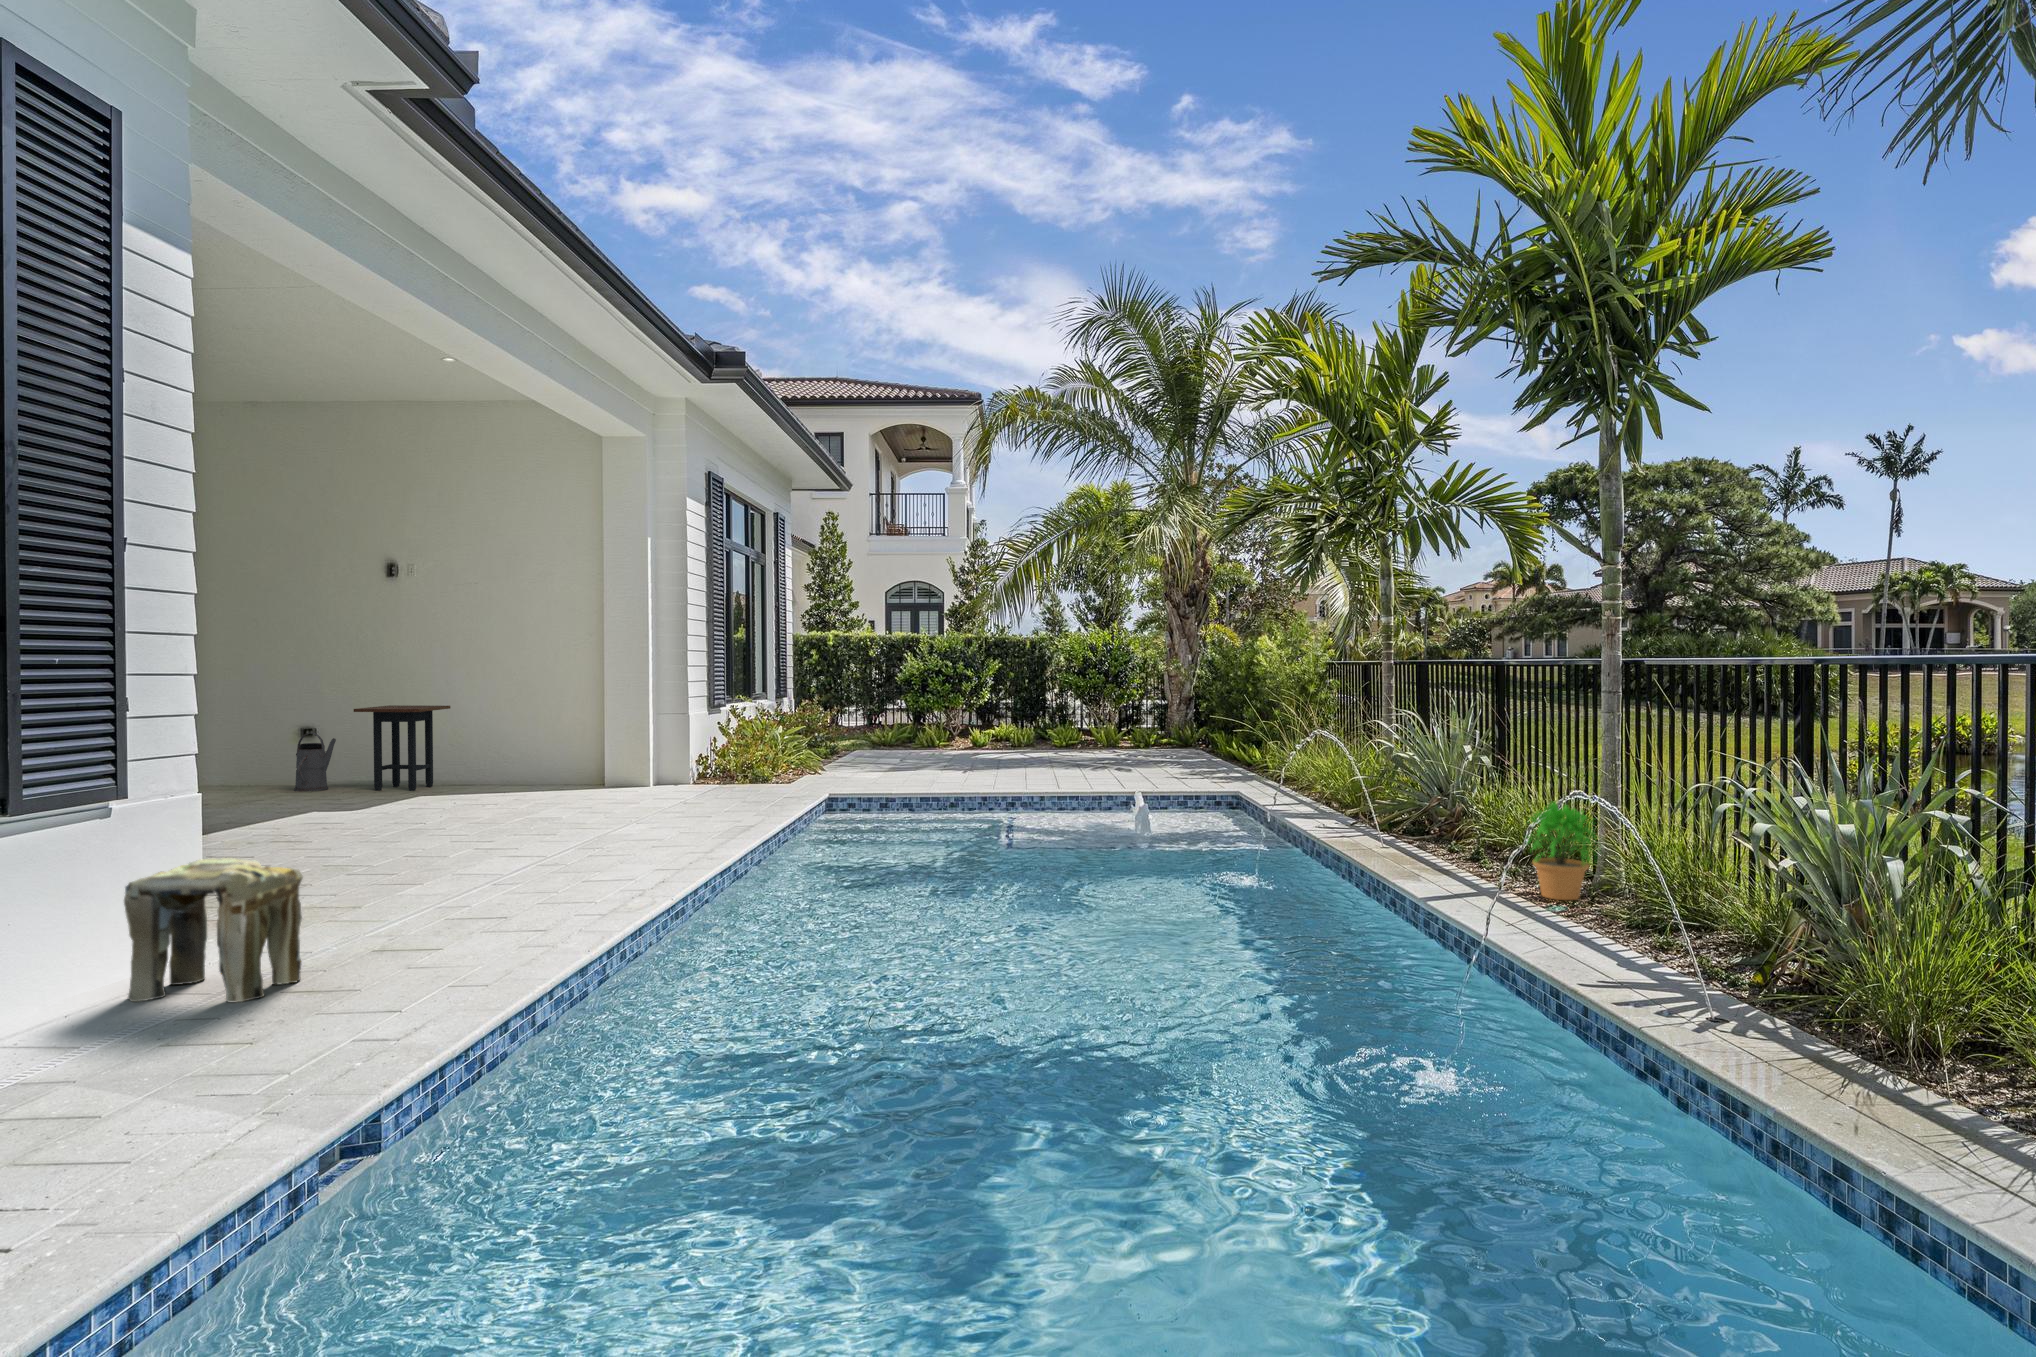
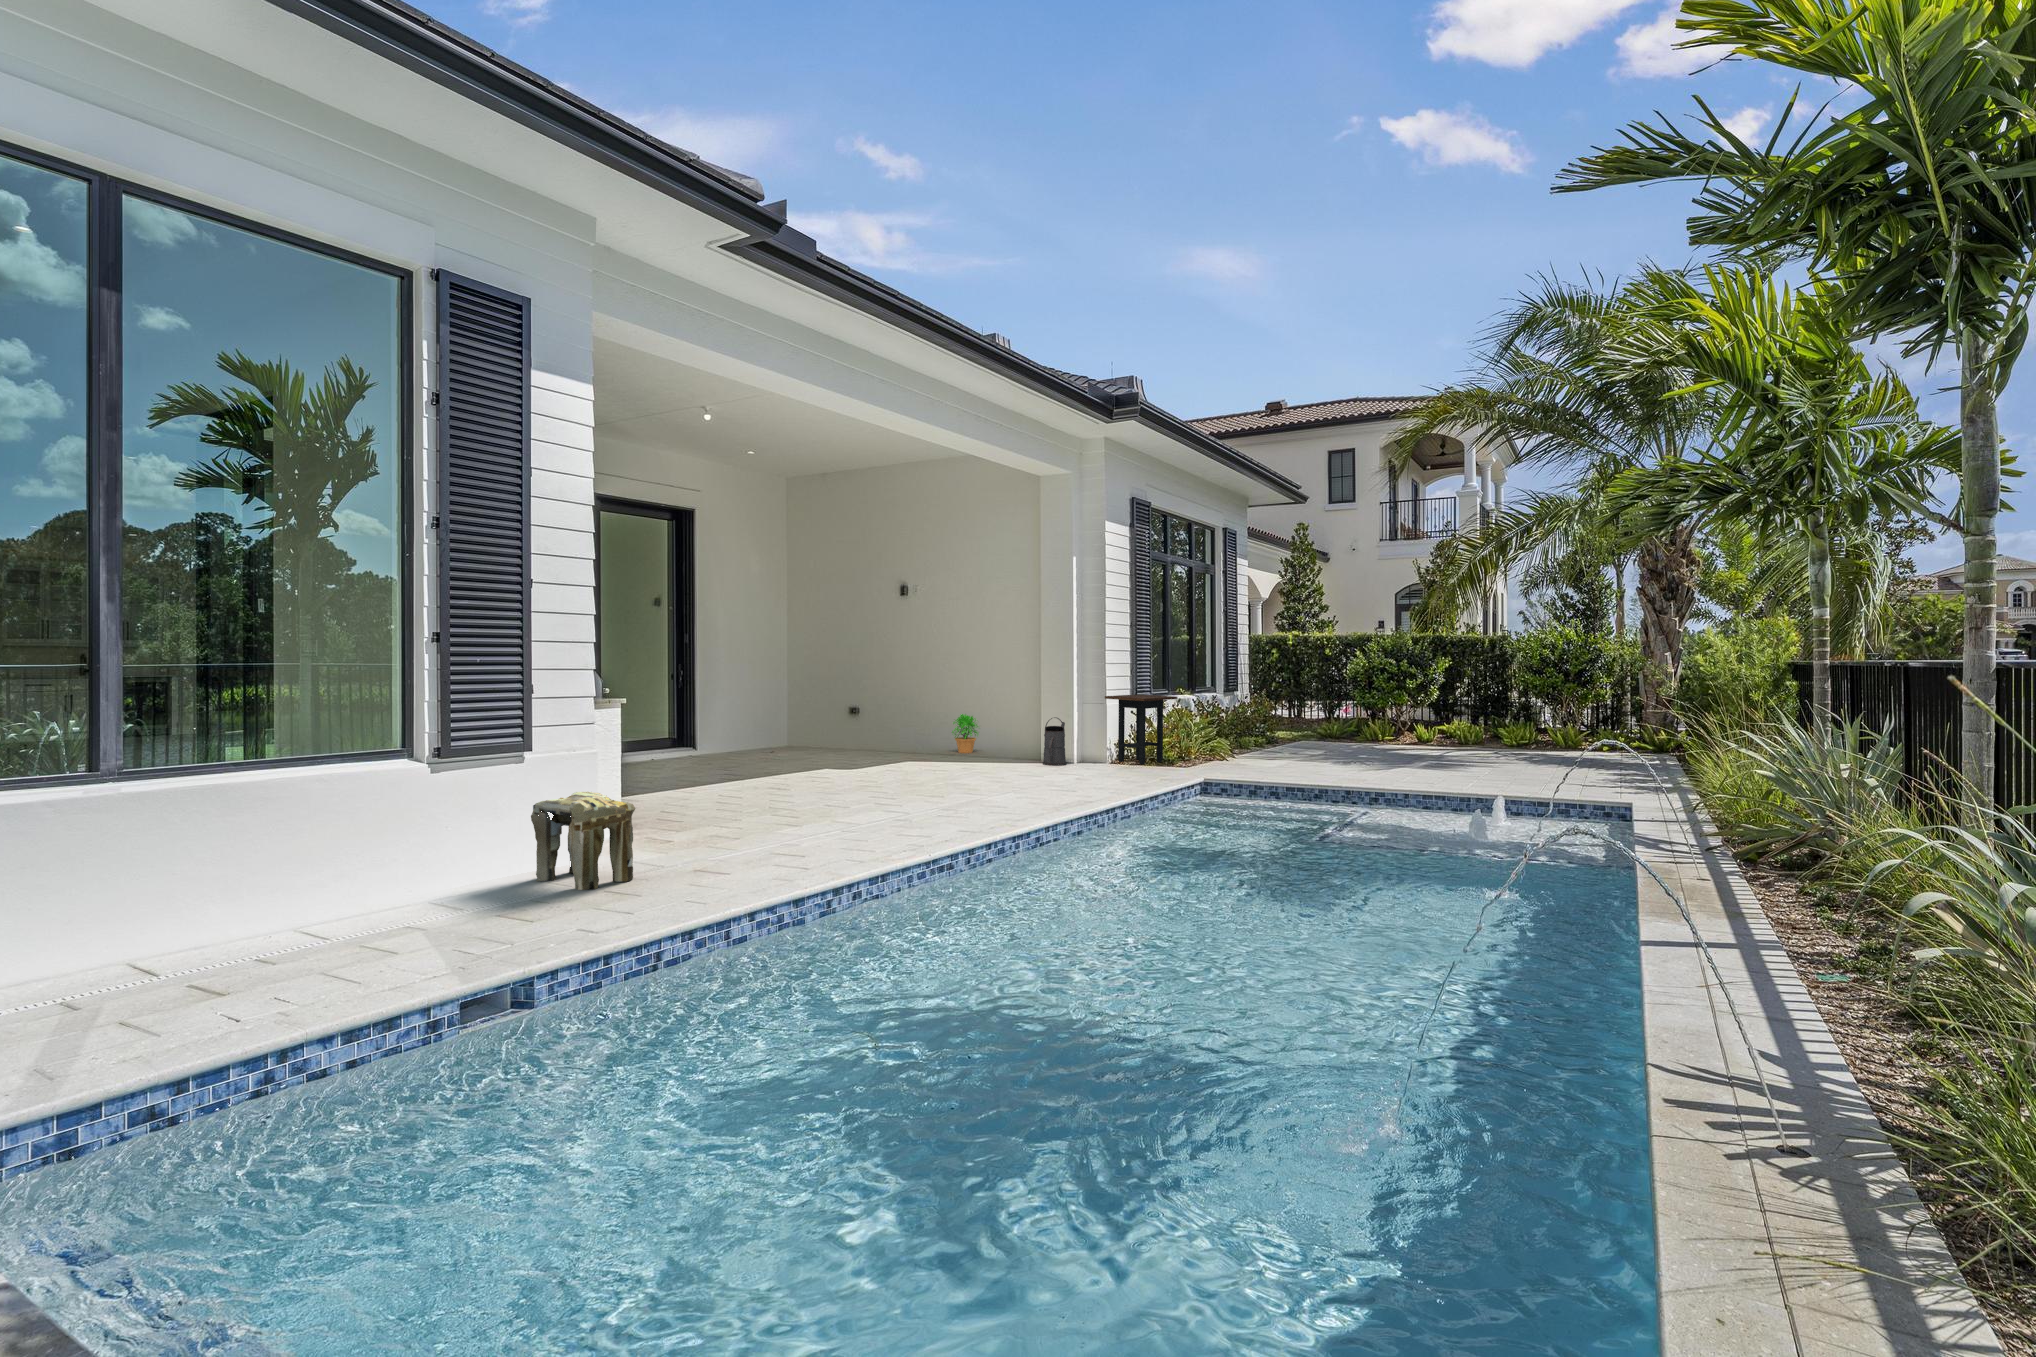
side table: present [354,705,451,791] -> present [1105,694,1177,765]
watering can: present [294,733,336,792] -> present [1043,717,1067,766]
potted plant: present [1527,802,1599,900] -> present [952,714,978,753]

